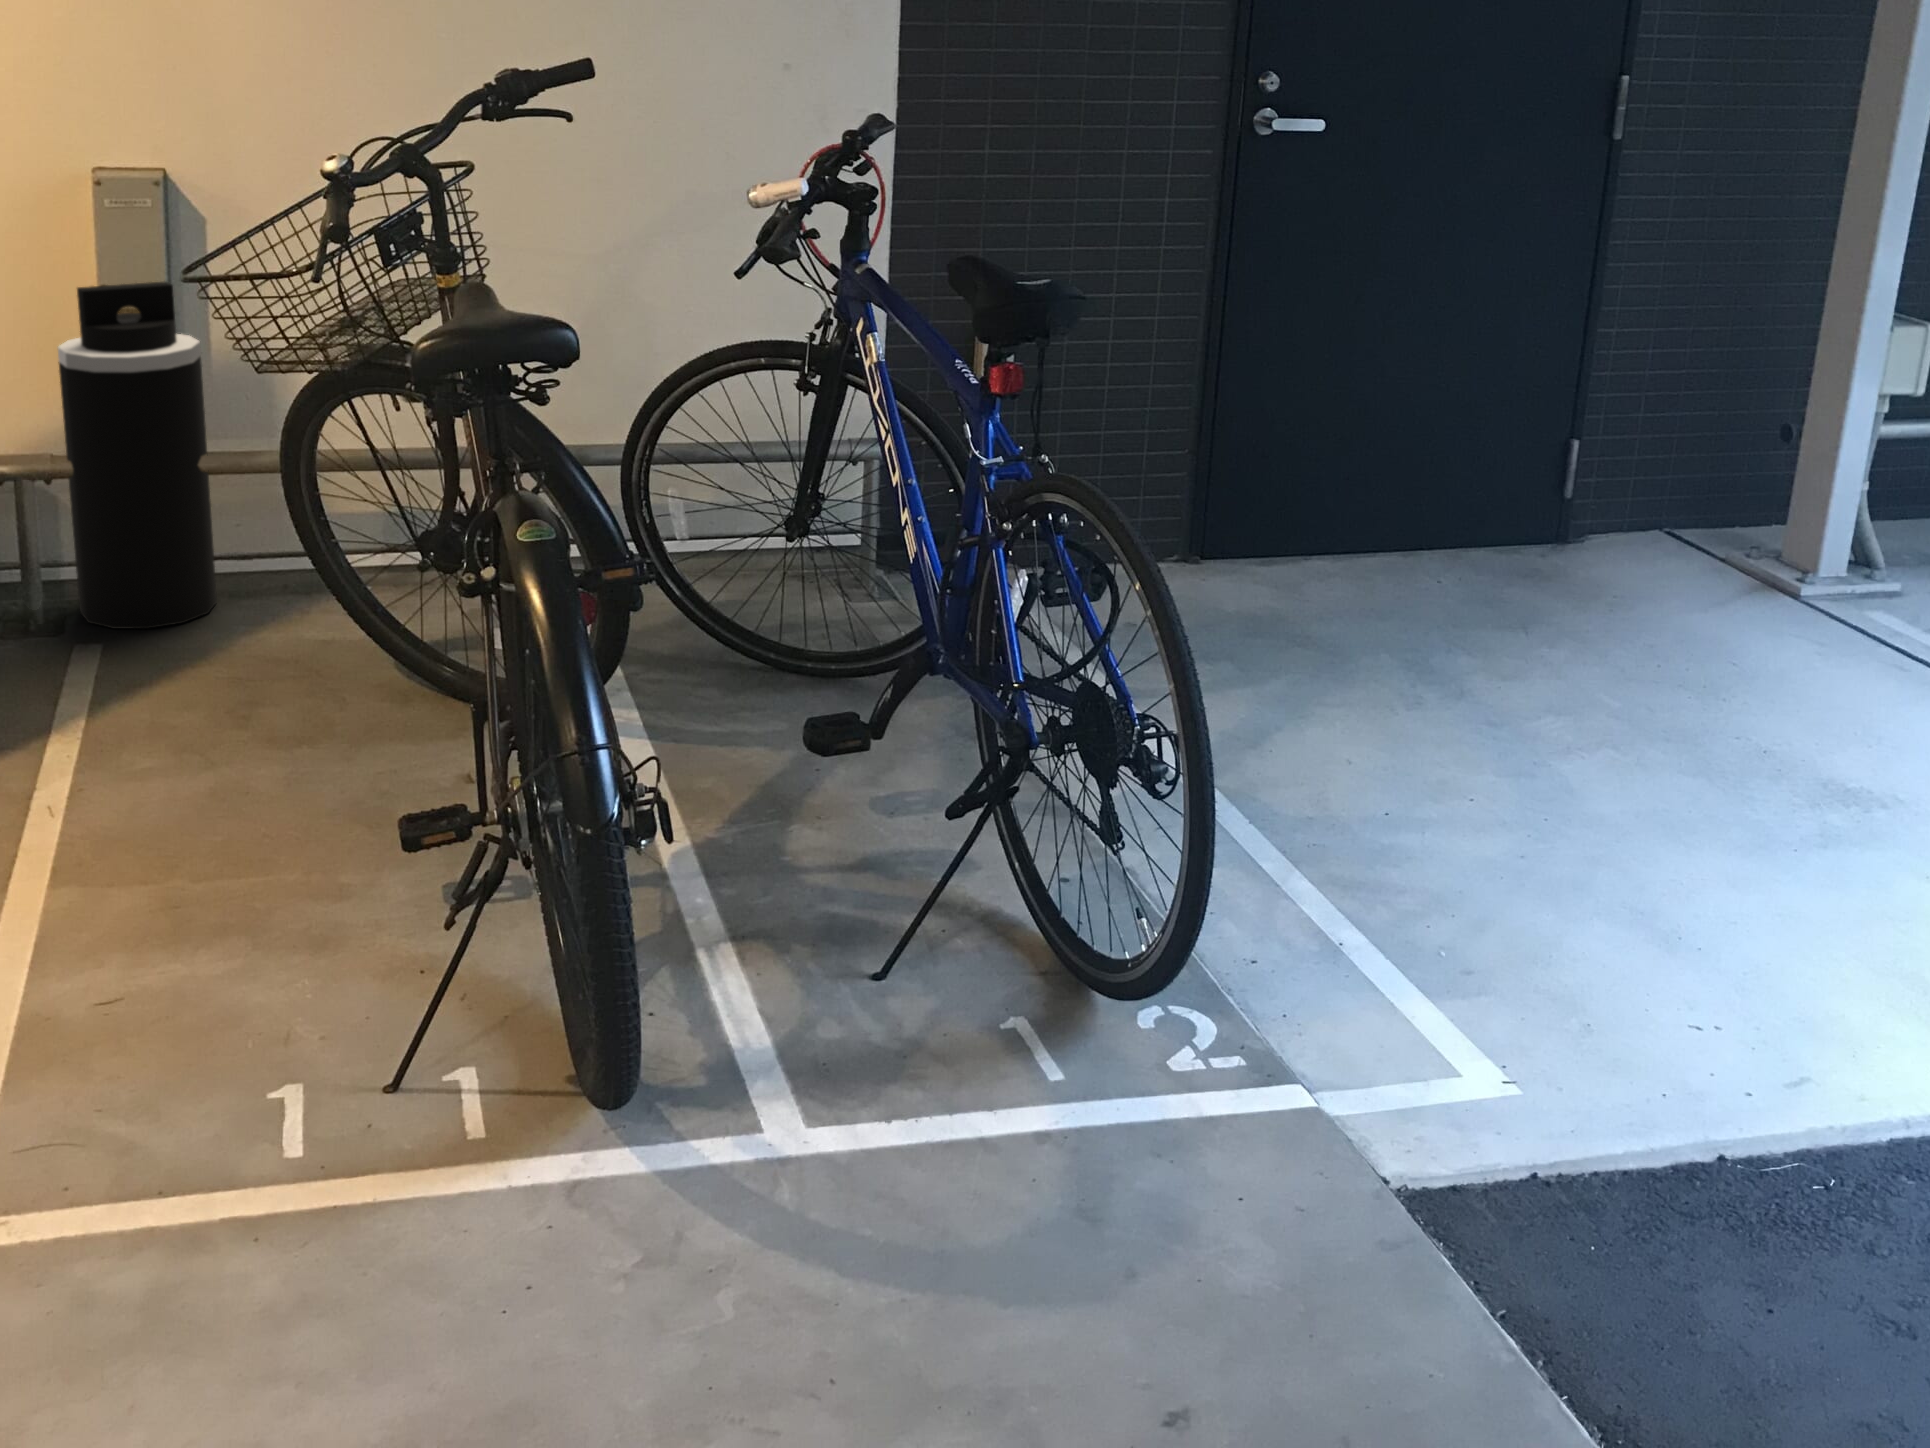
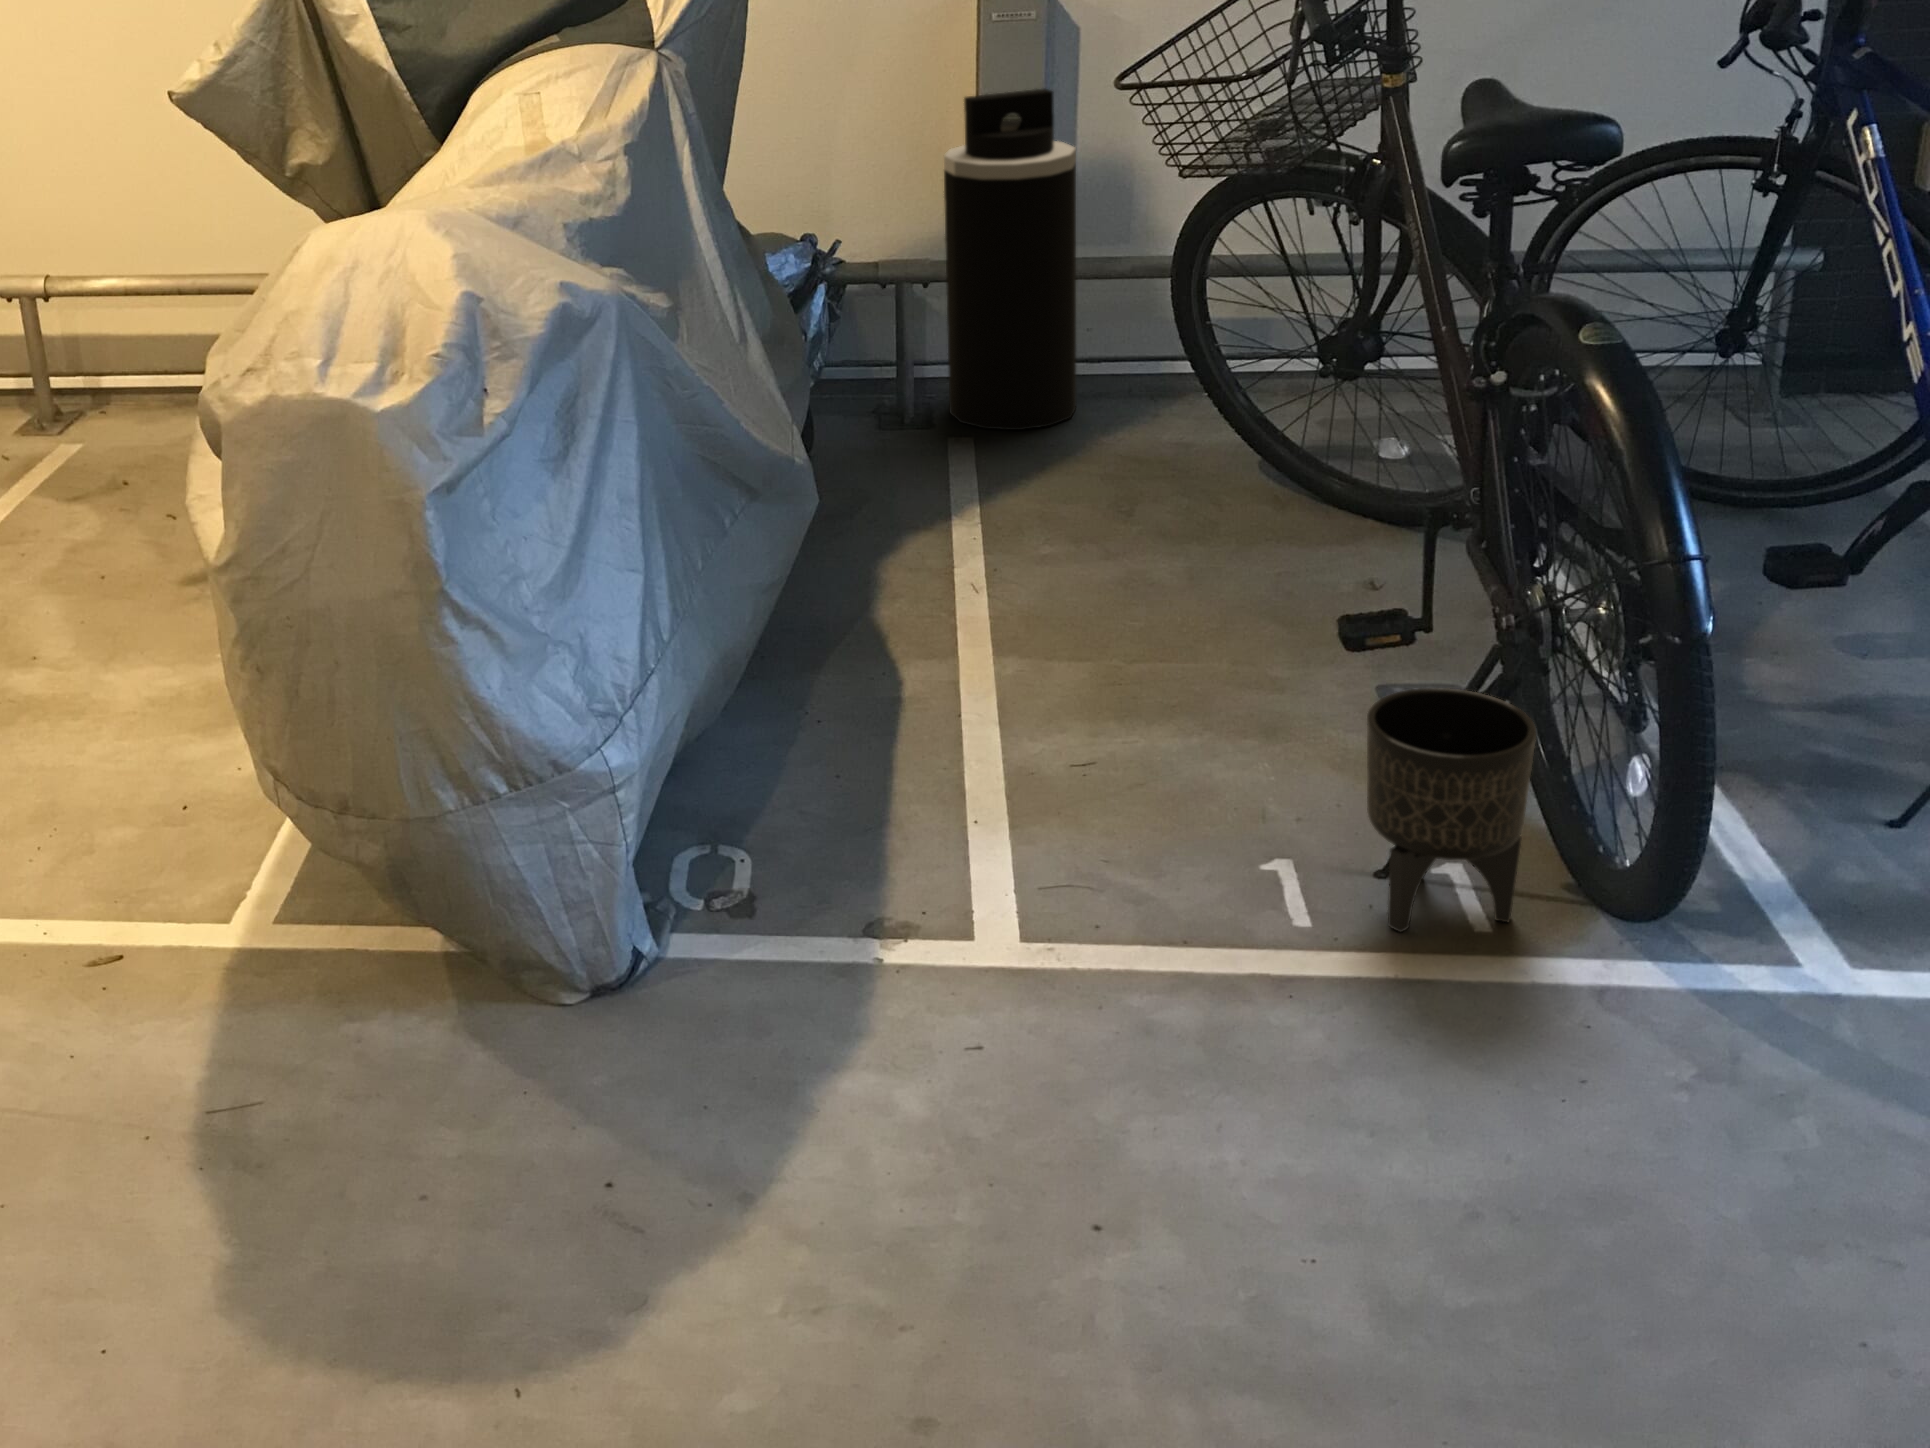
planter: none [354,890,518,1150] -> present [1367,688,1536,932]

